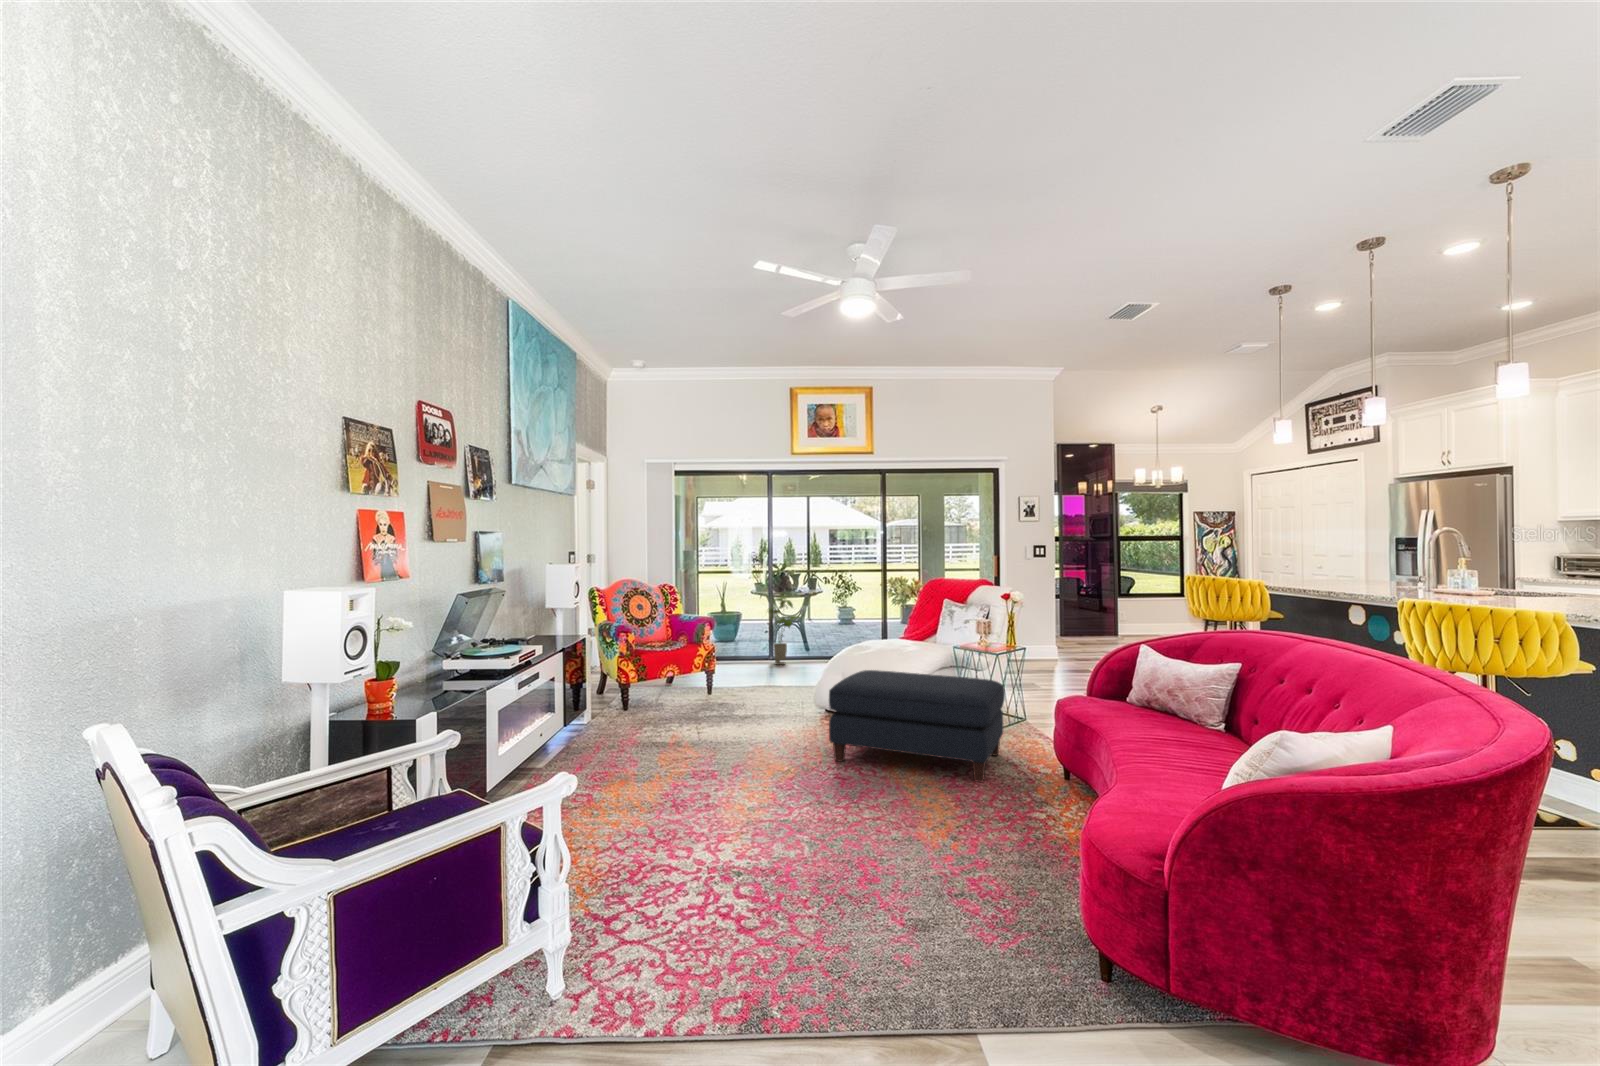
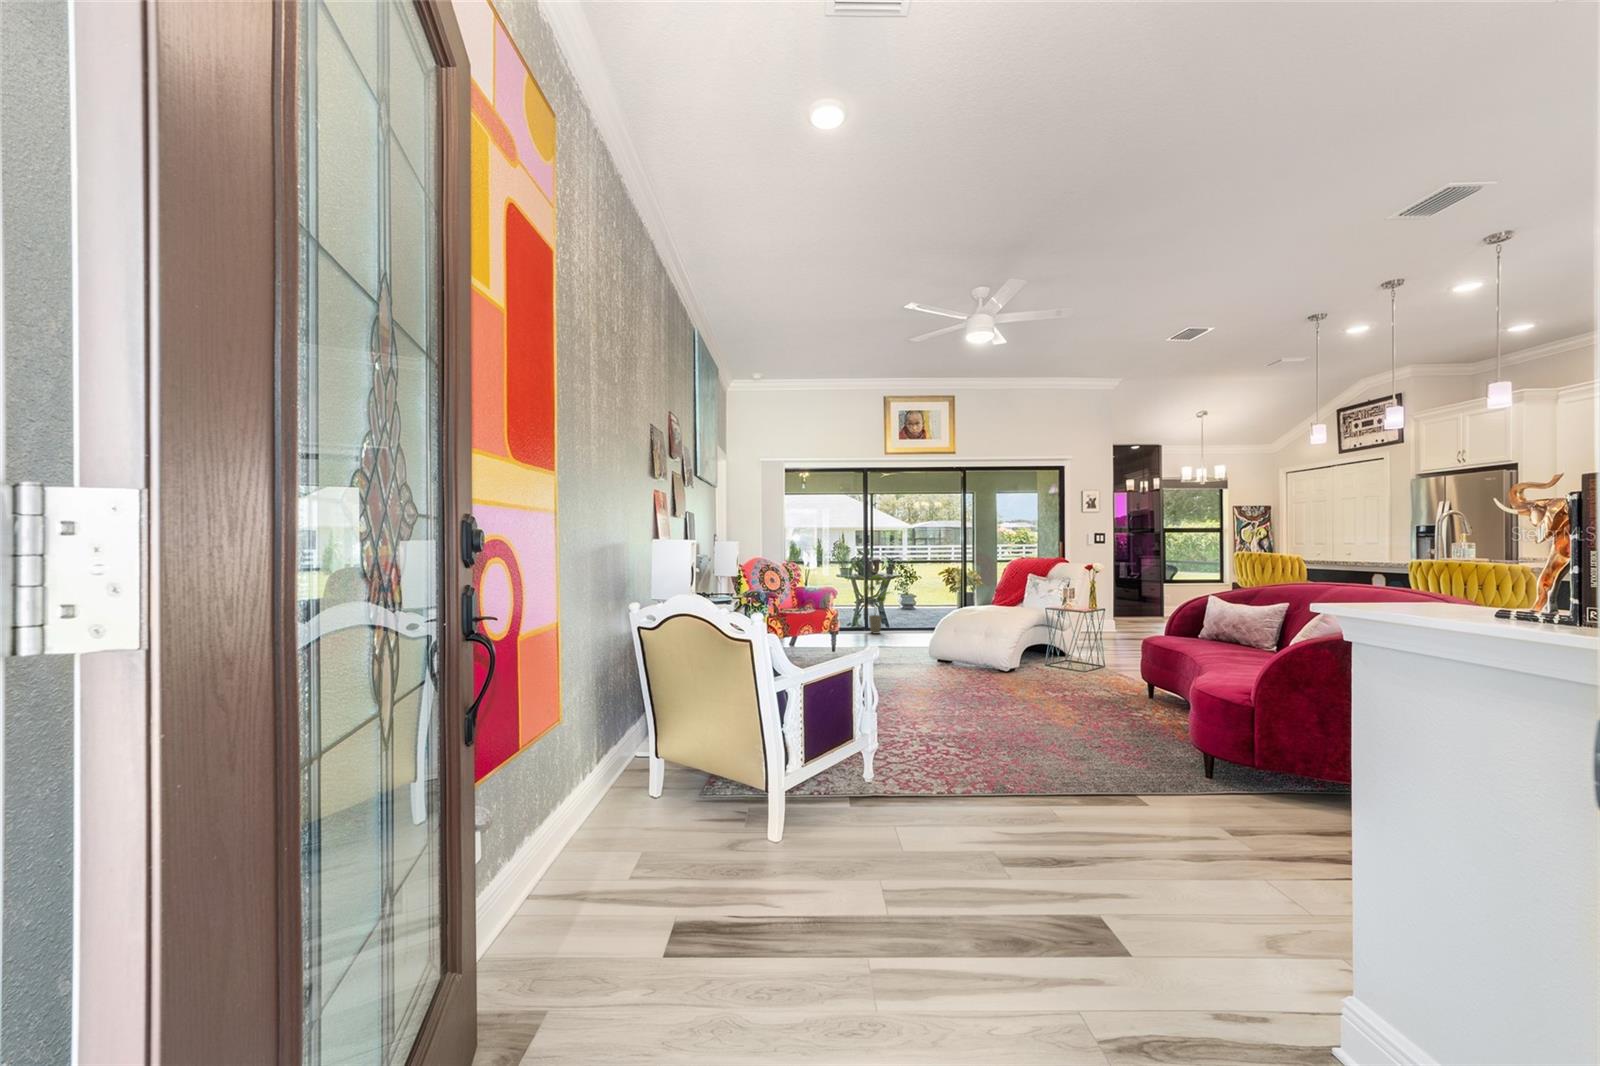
ottoman: present [829,670,1005,782] -> none [959,623,1096,701]

